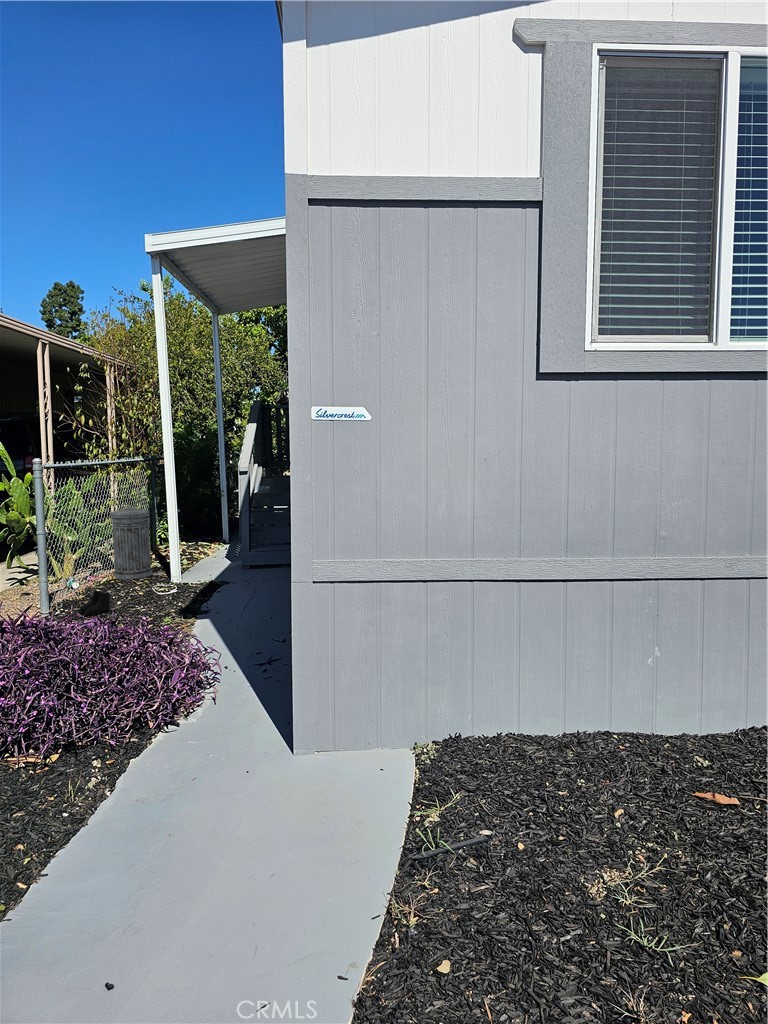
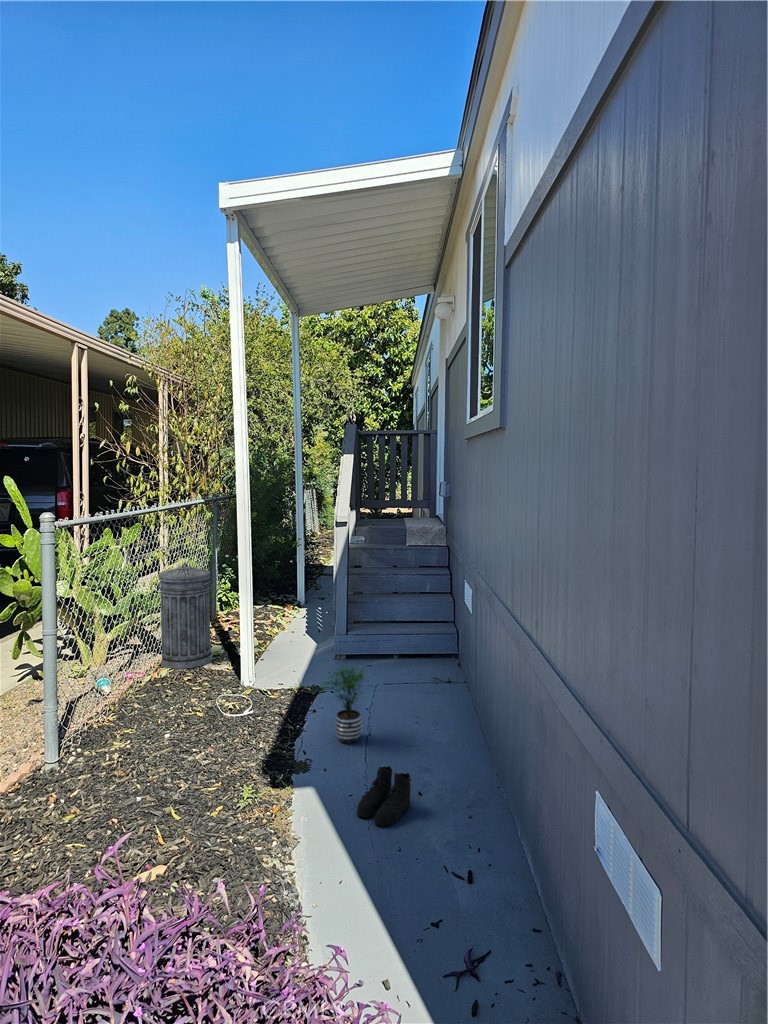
potted plant: none [220,563,256,612] -> present [322,667,364,743]
boots: present [78,590,111,615] -> present [357,766,411,826]

